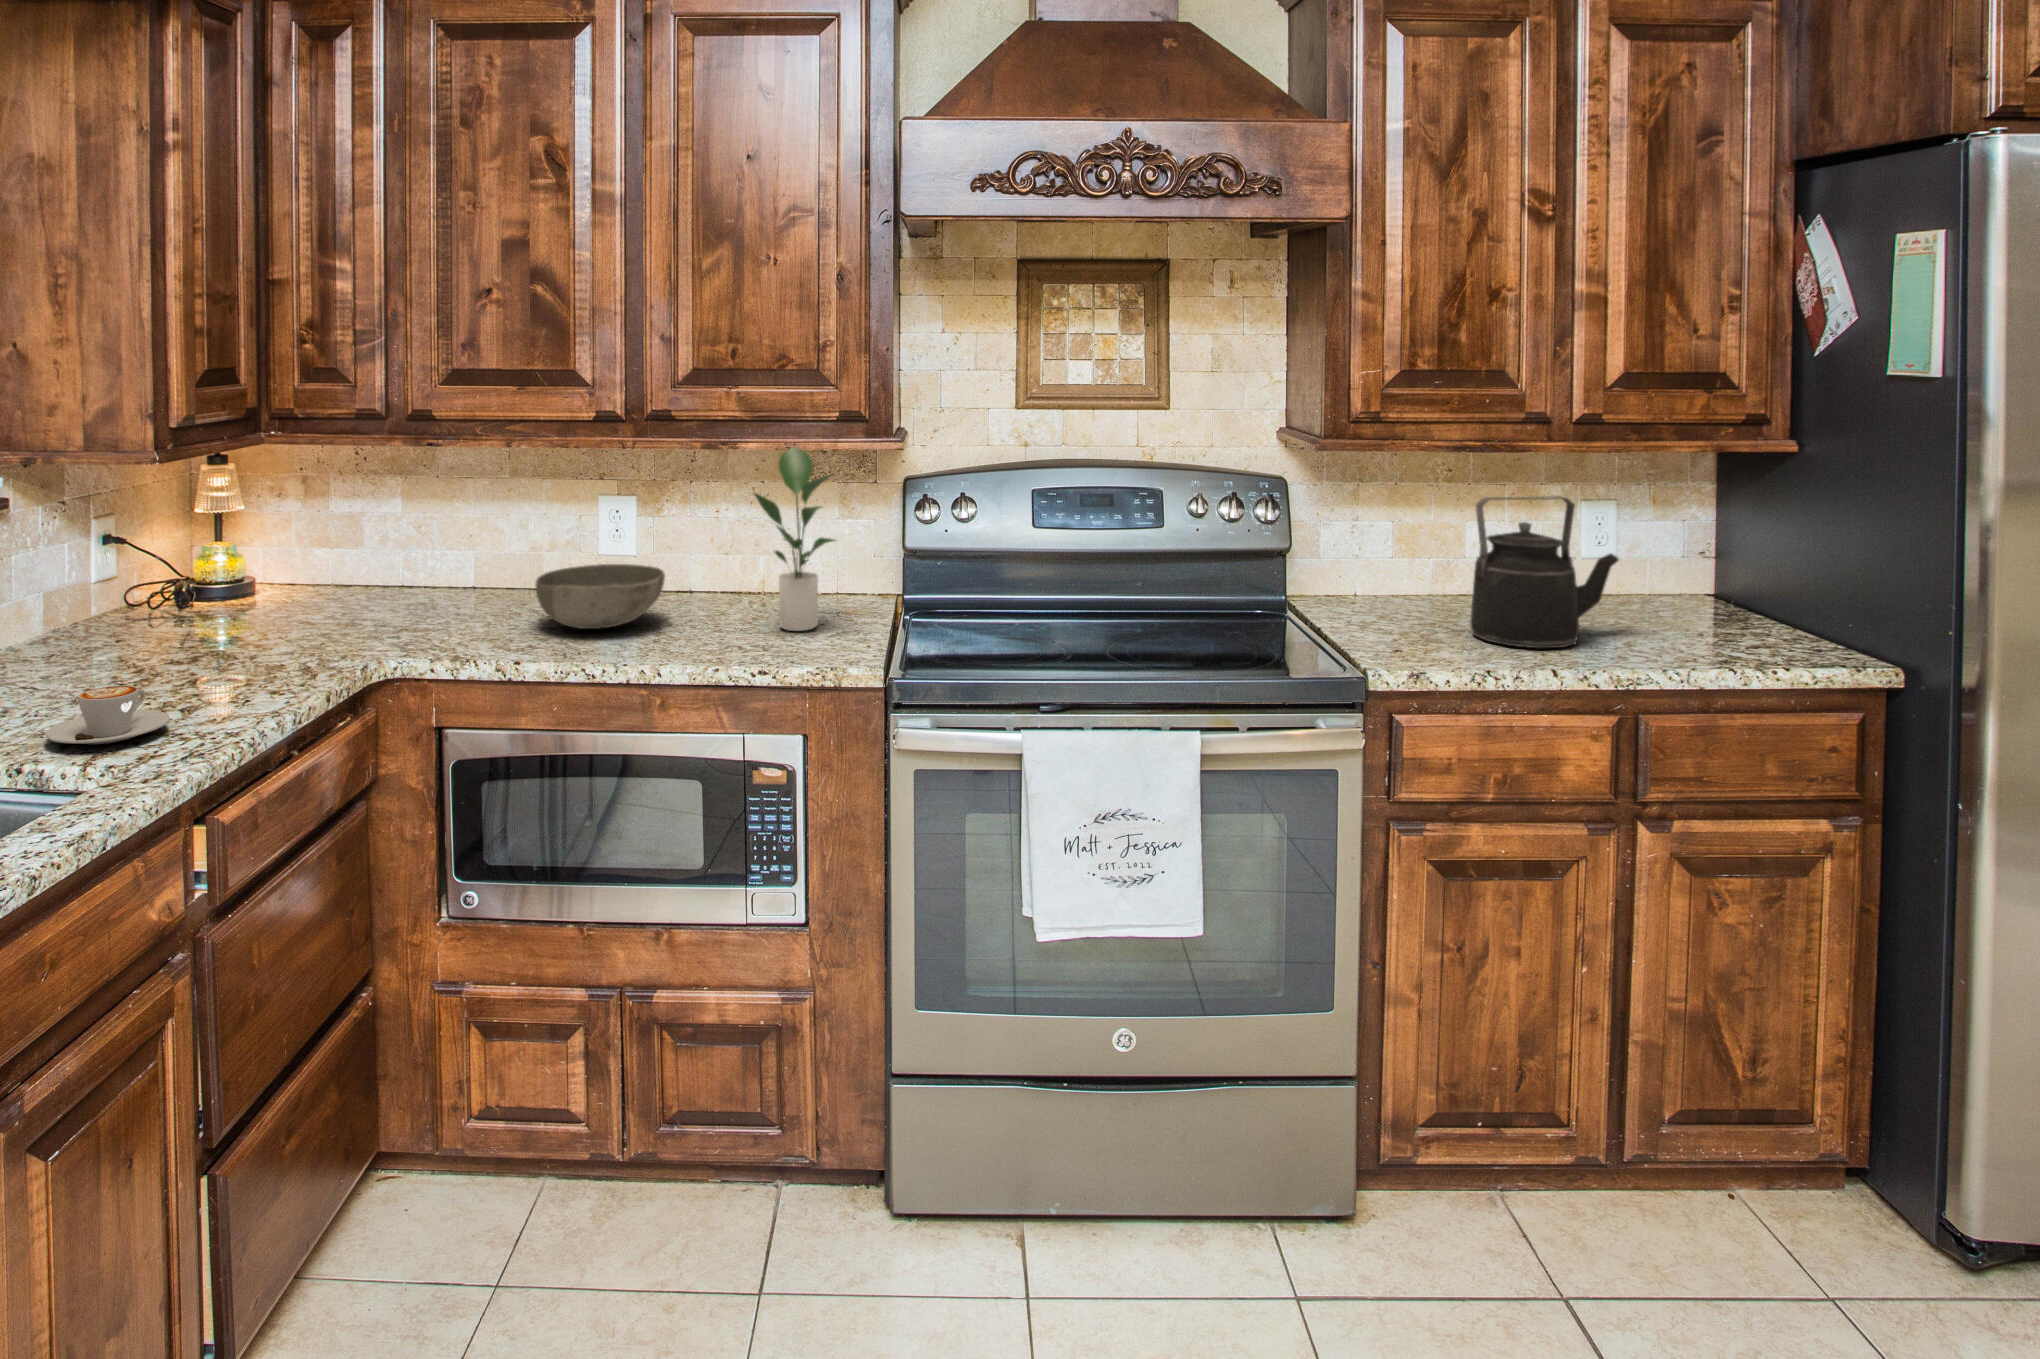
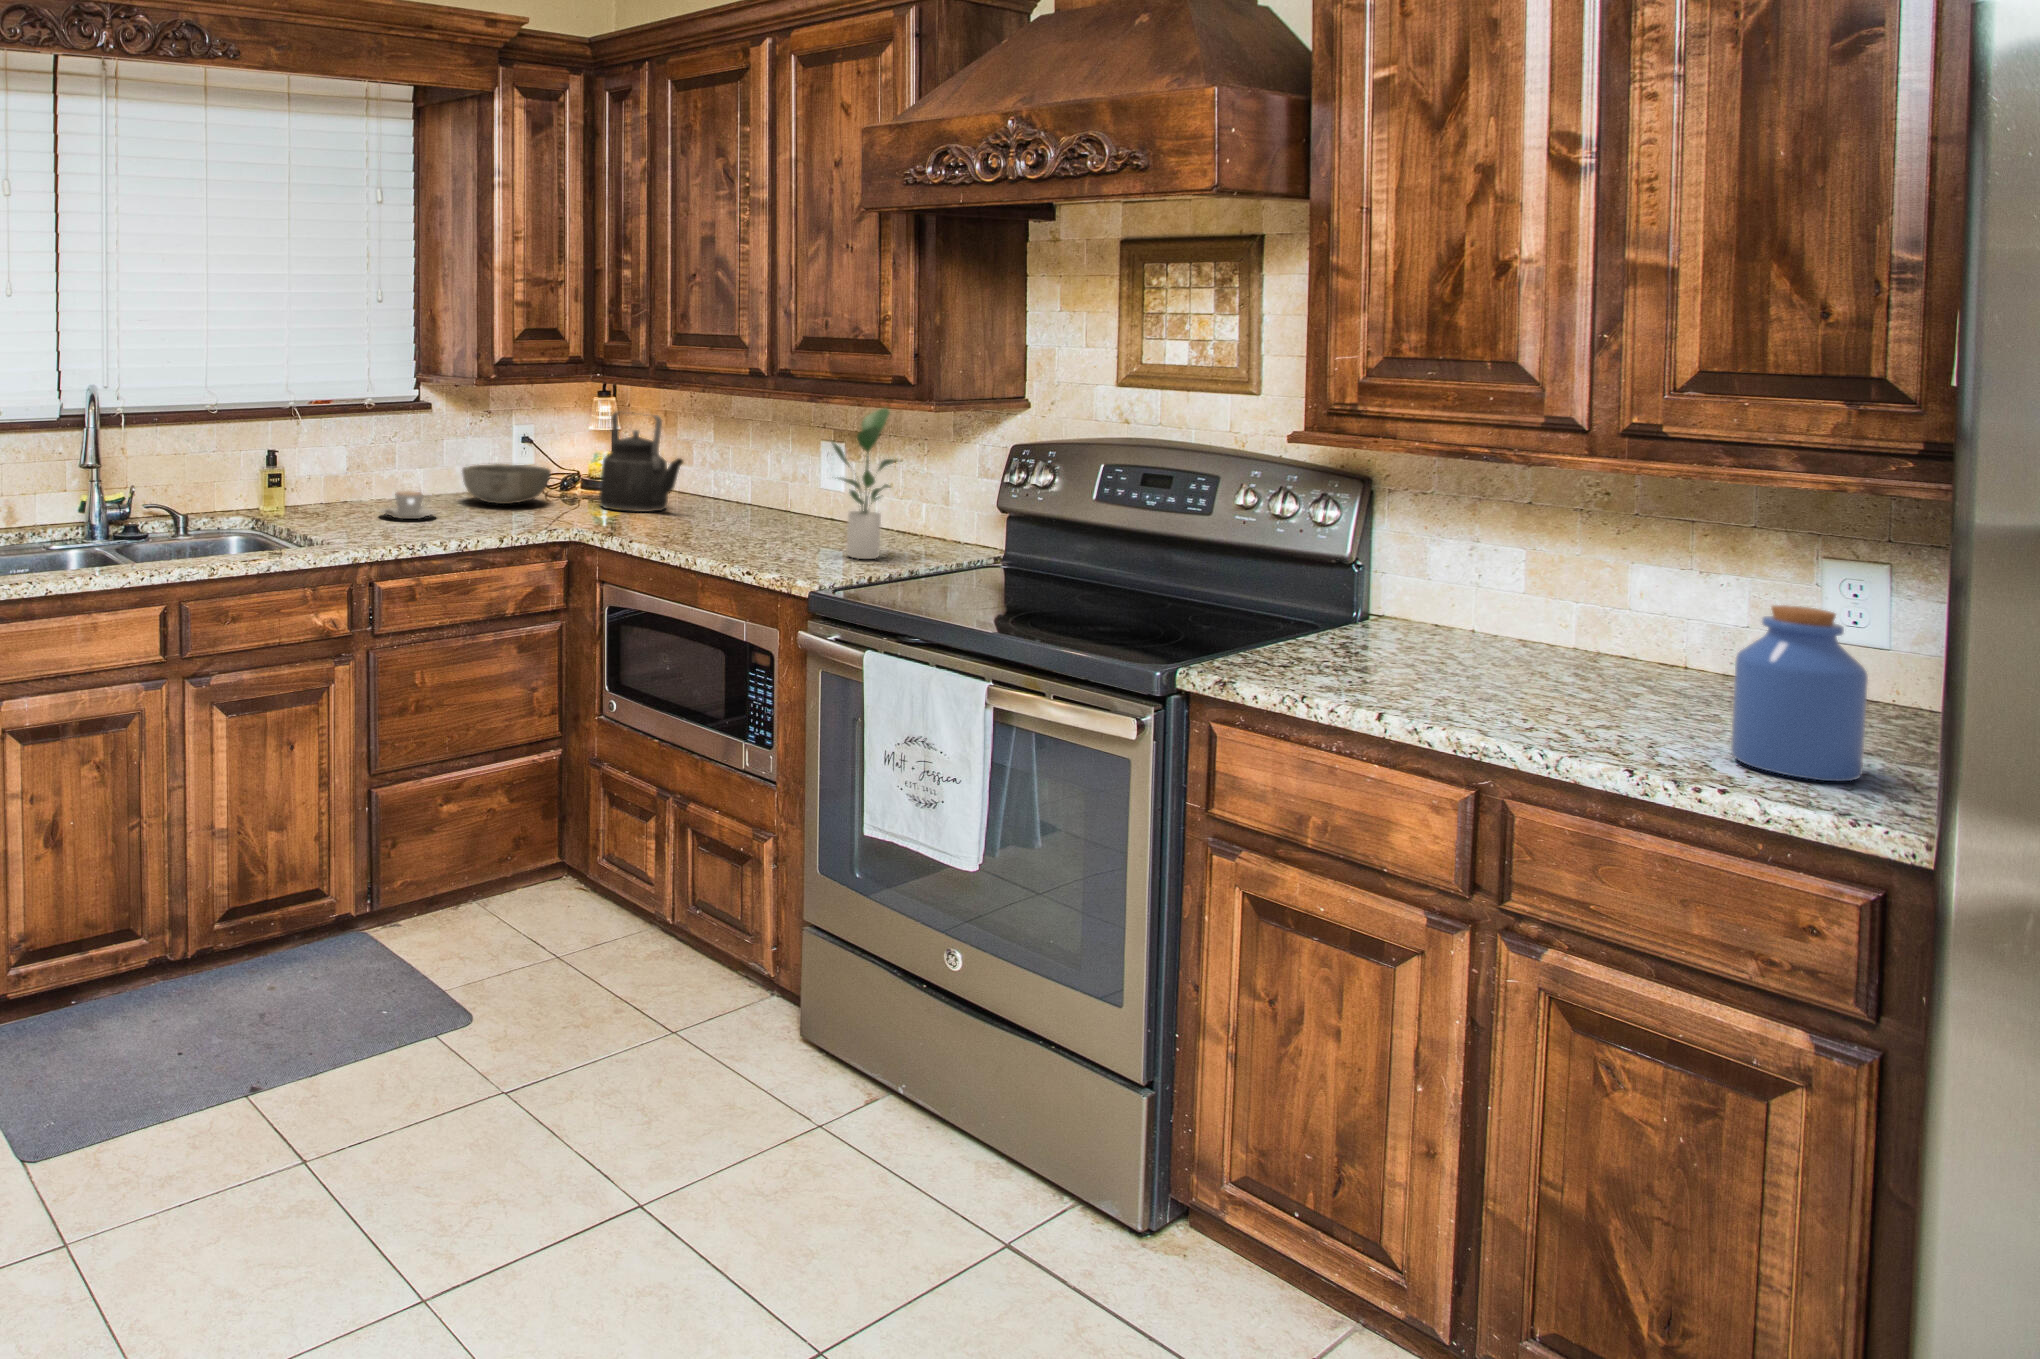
kettle: present [1470,496,1618,648] -> present [599,412,683,512]
jar: none [1702,532,1783,649] -> present [1731,605,1868,781]
bowl: present [536,564,665,629] -> present [462,464,551,504]

